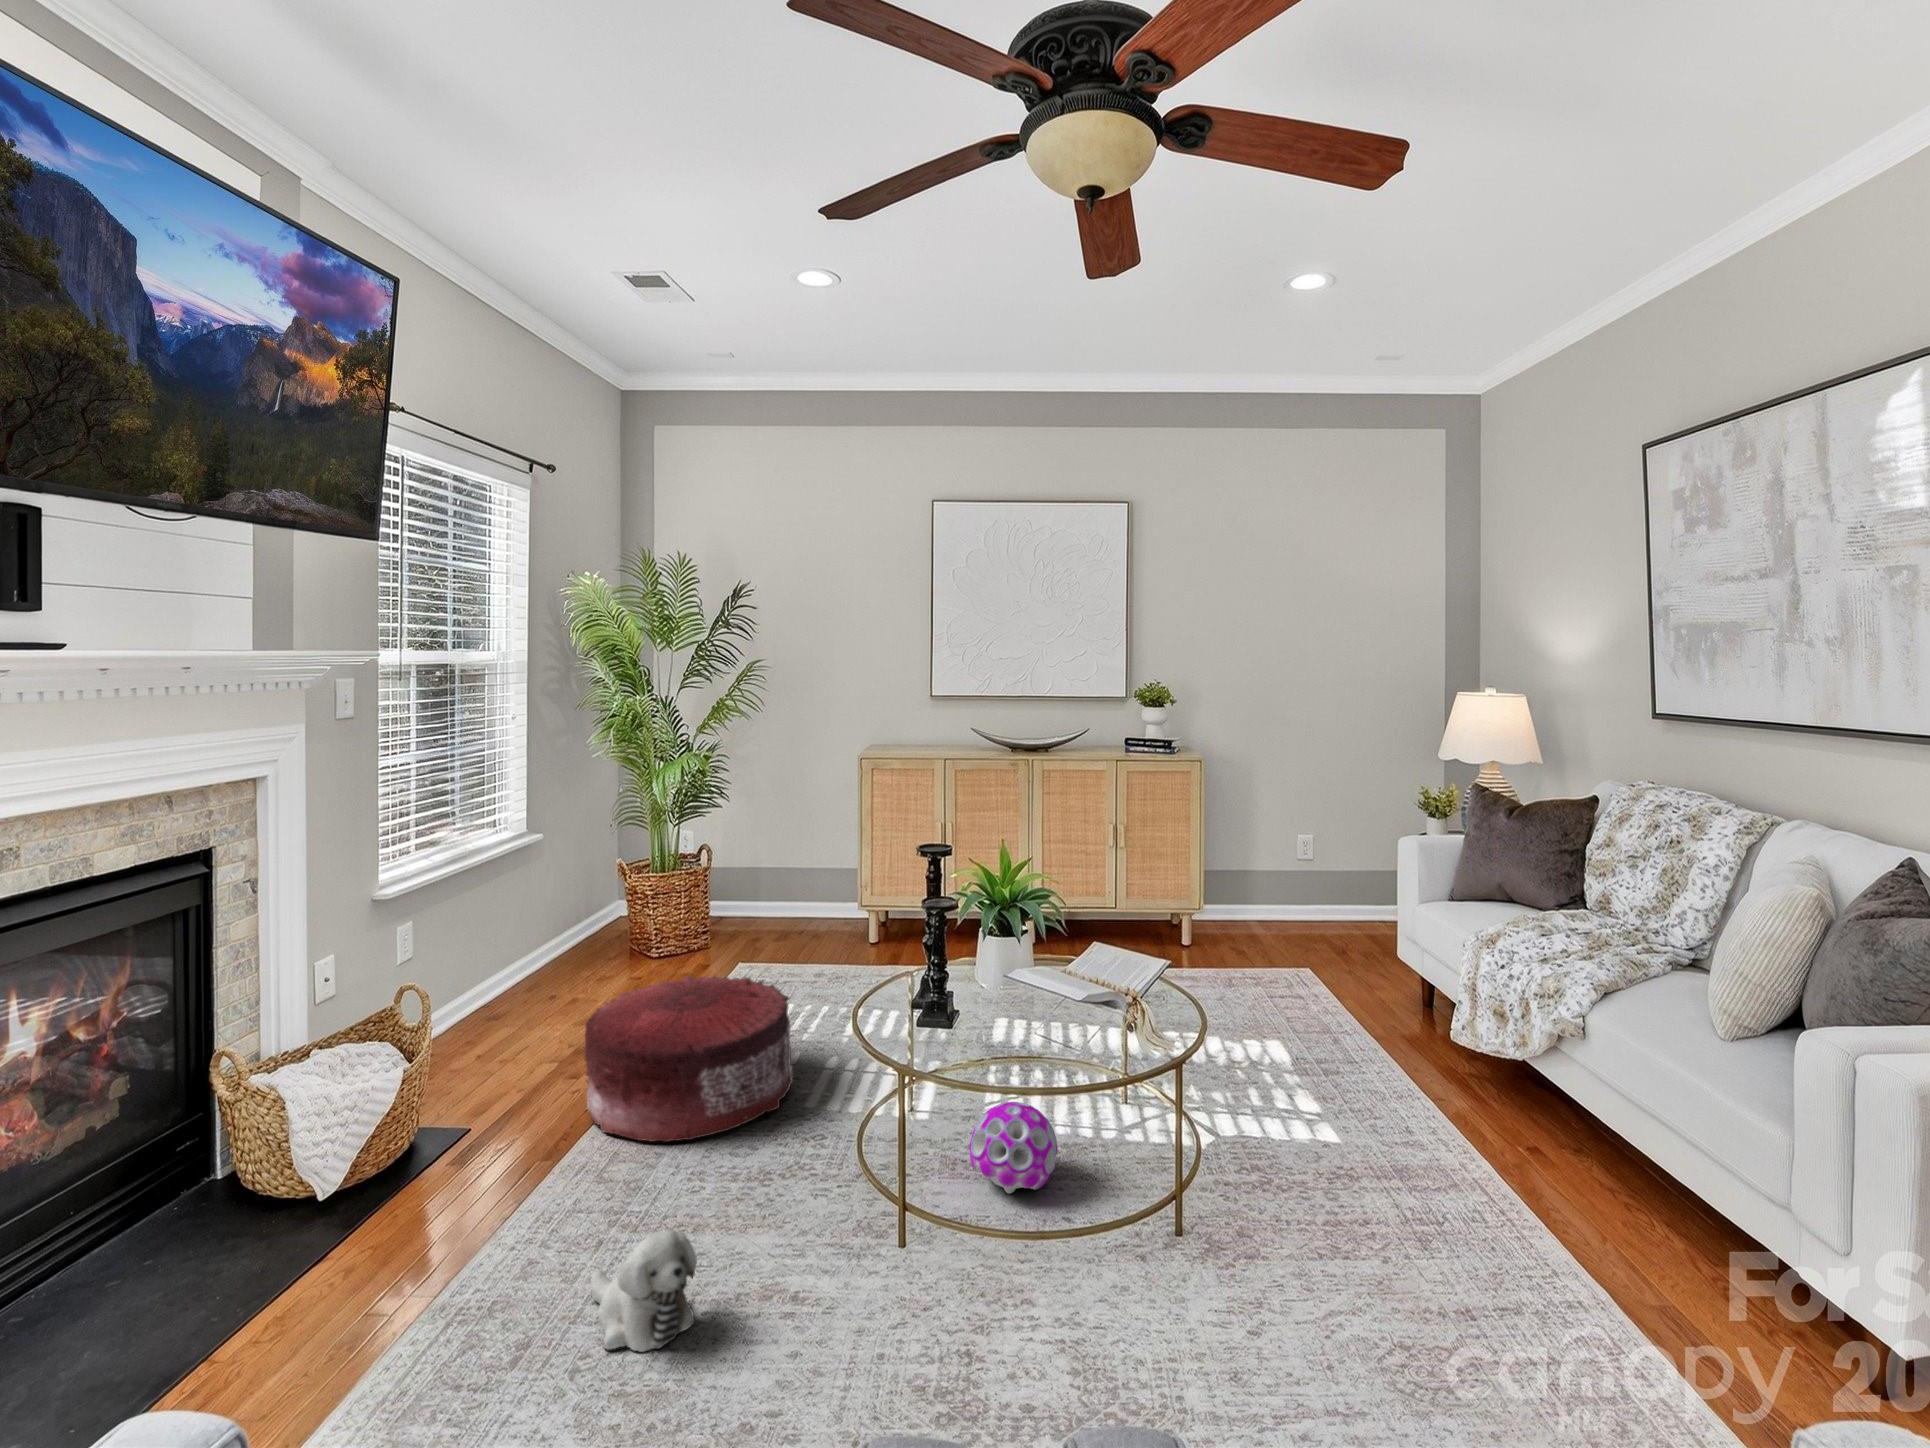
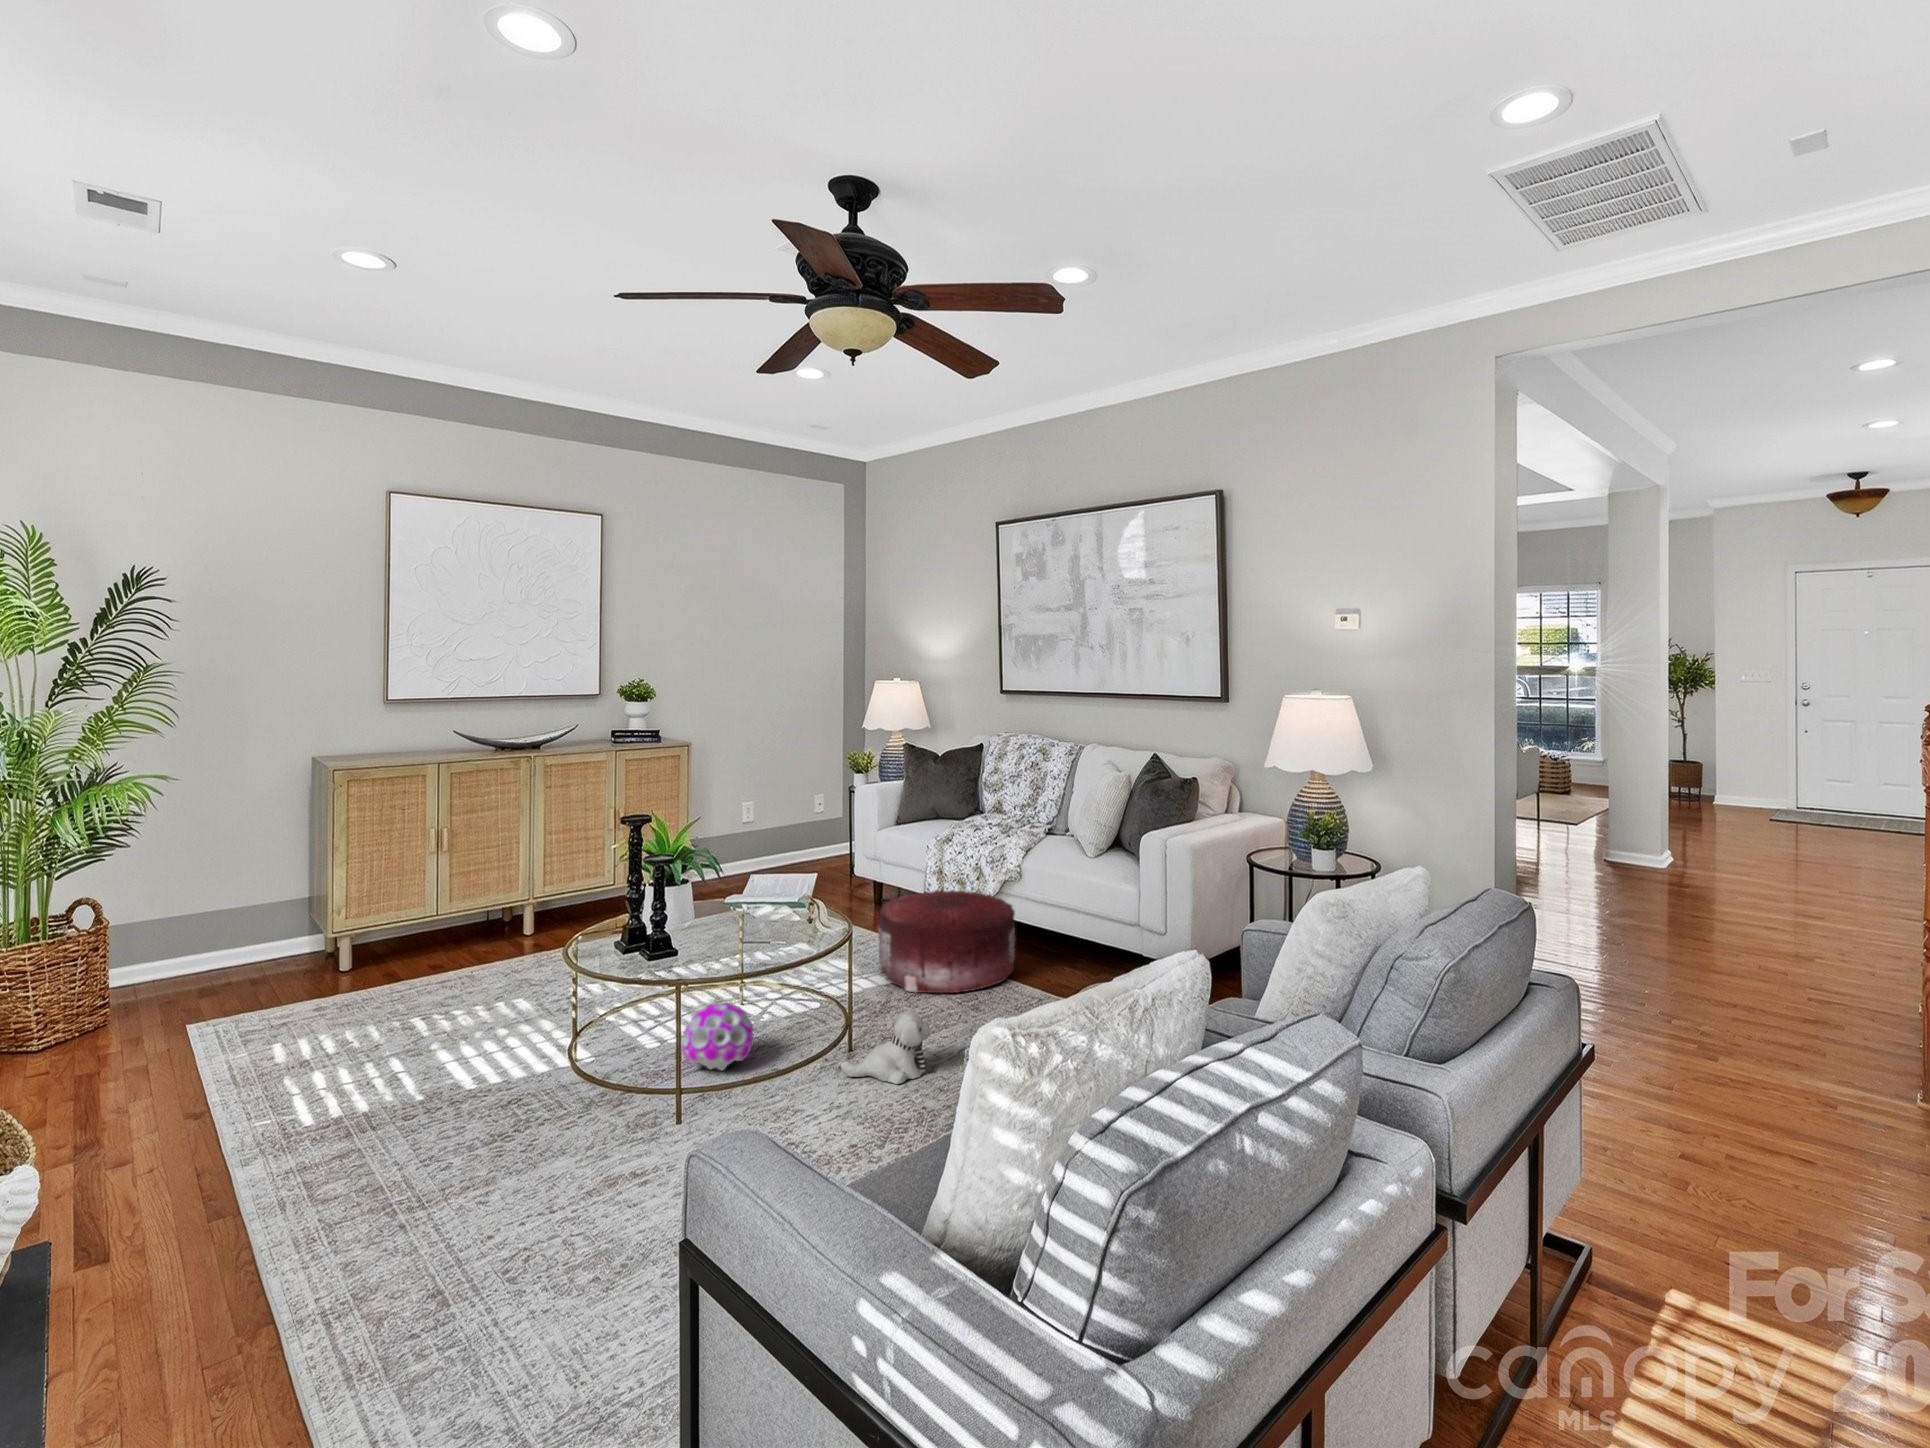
pouf: present [584,975,793,1142] -> present [878,889,1015,993]
plush toy: present [591,1230,697,1352] -> present [841,1010,931,1084]

